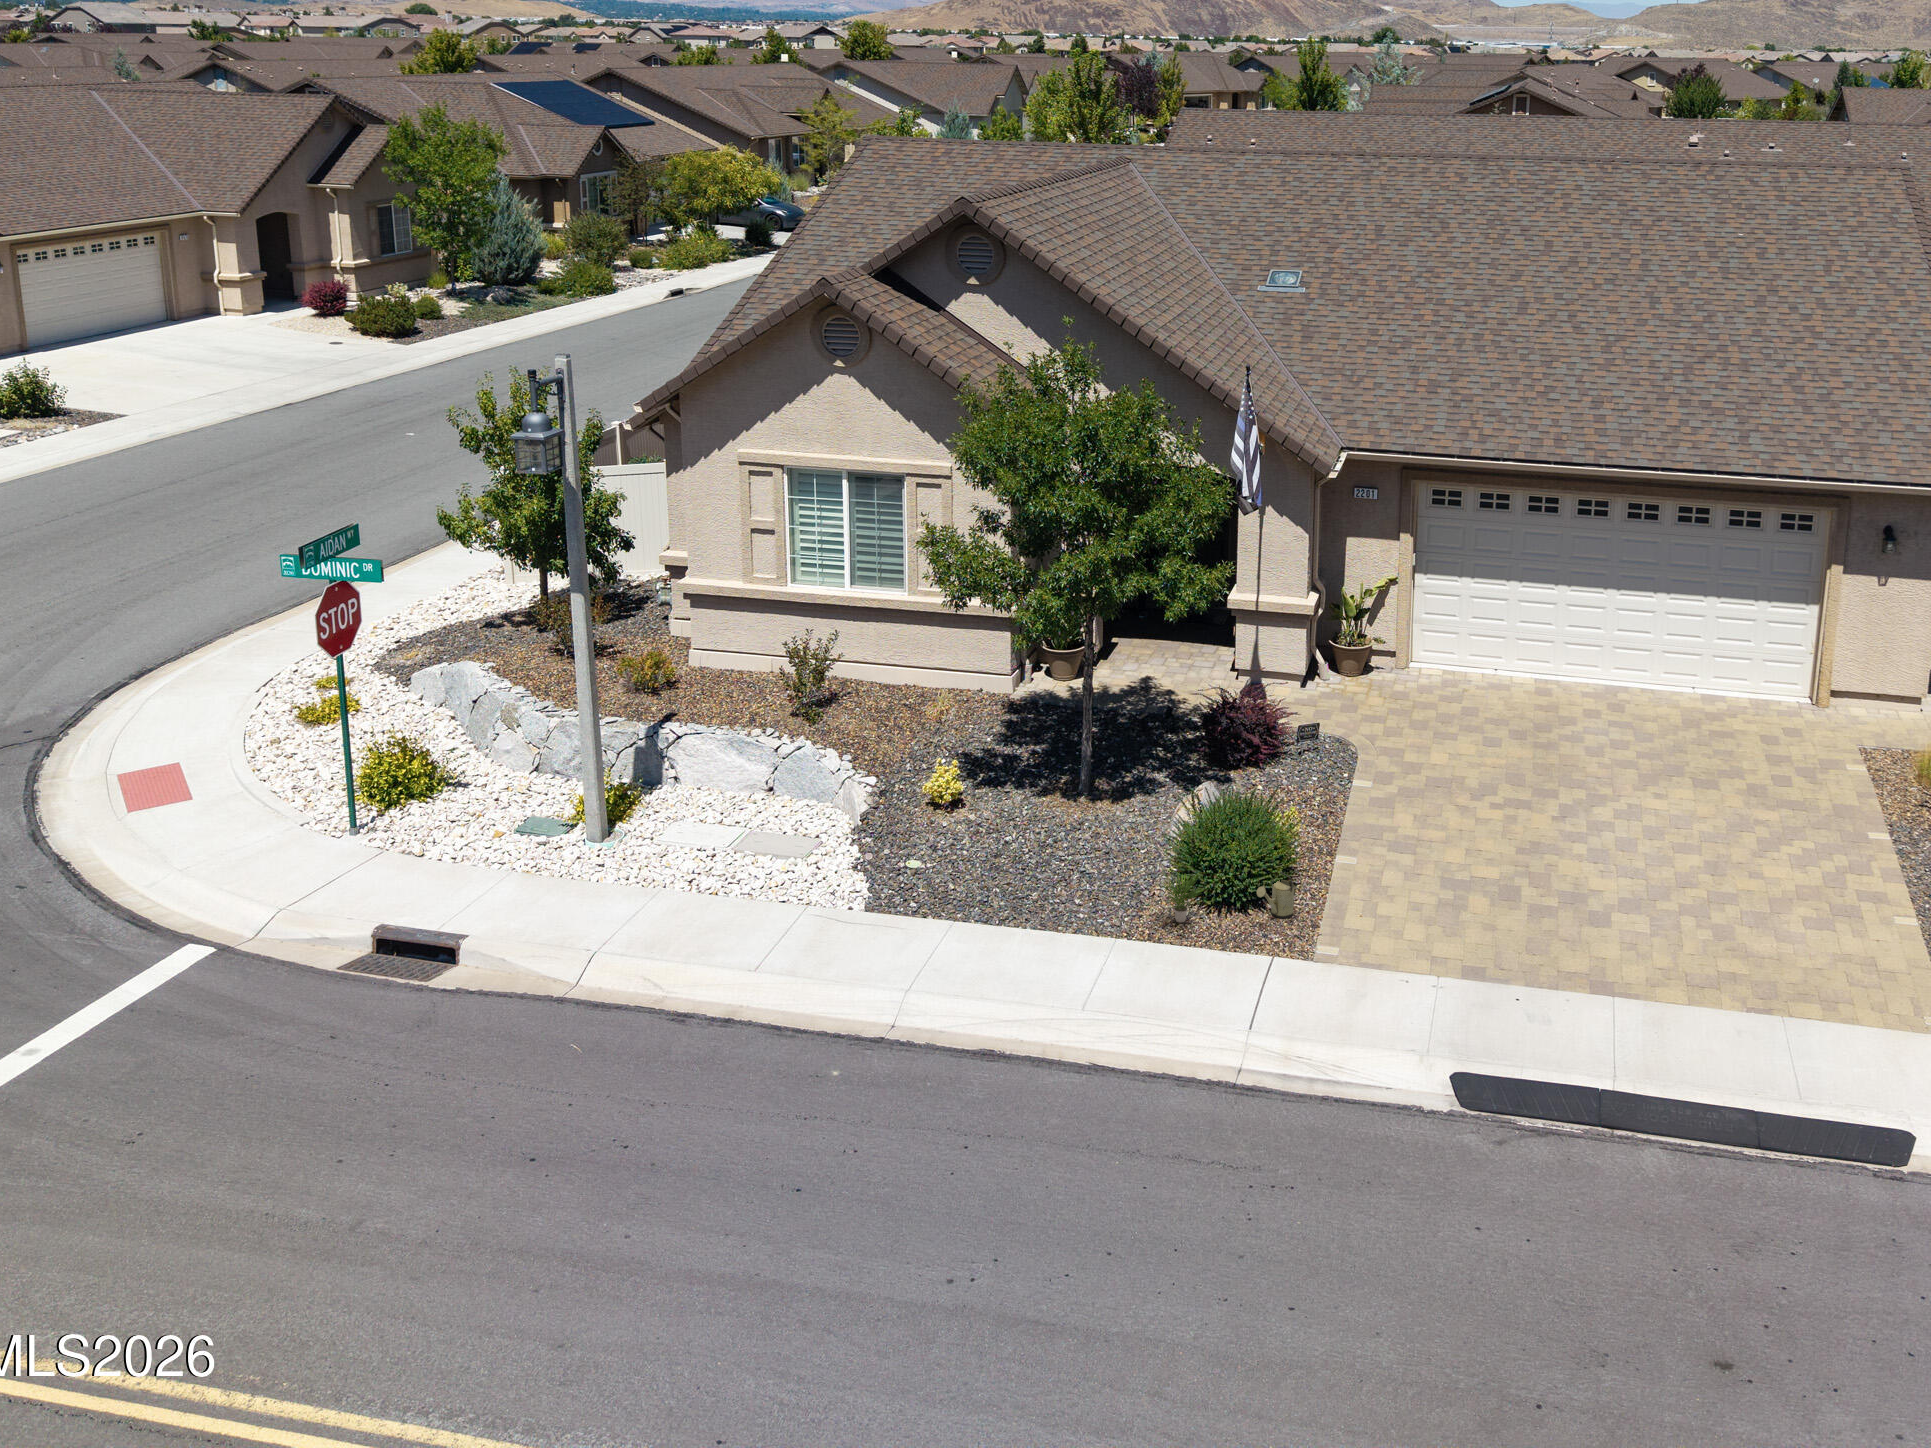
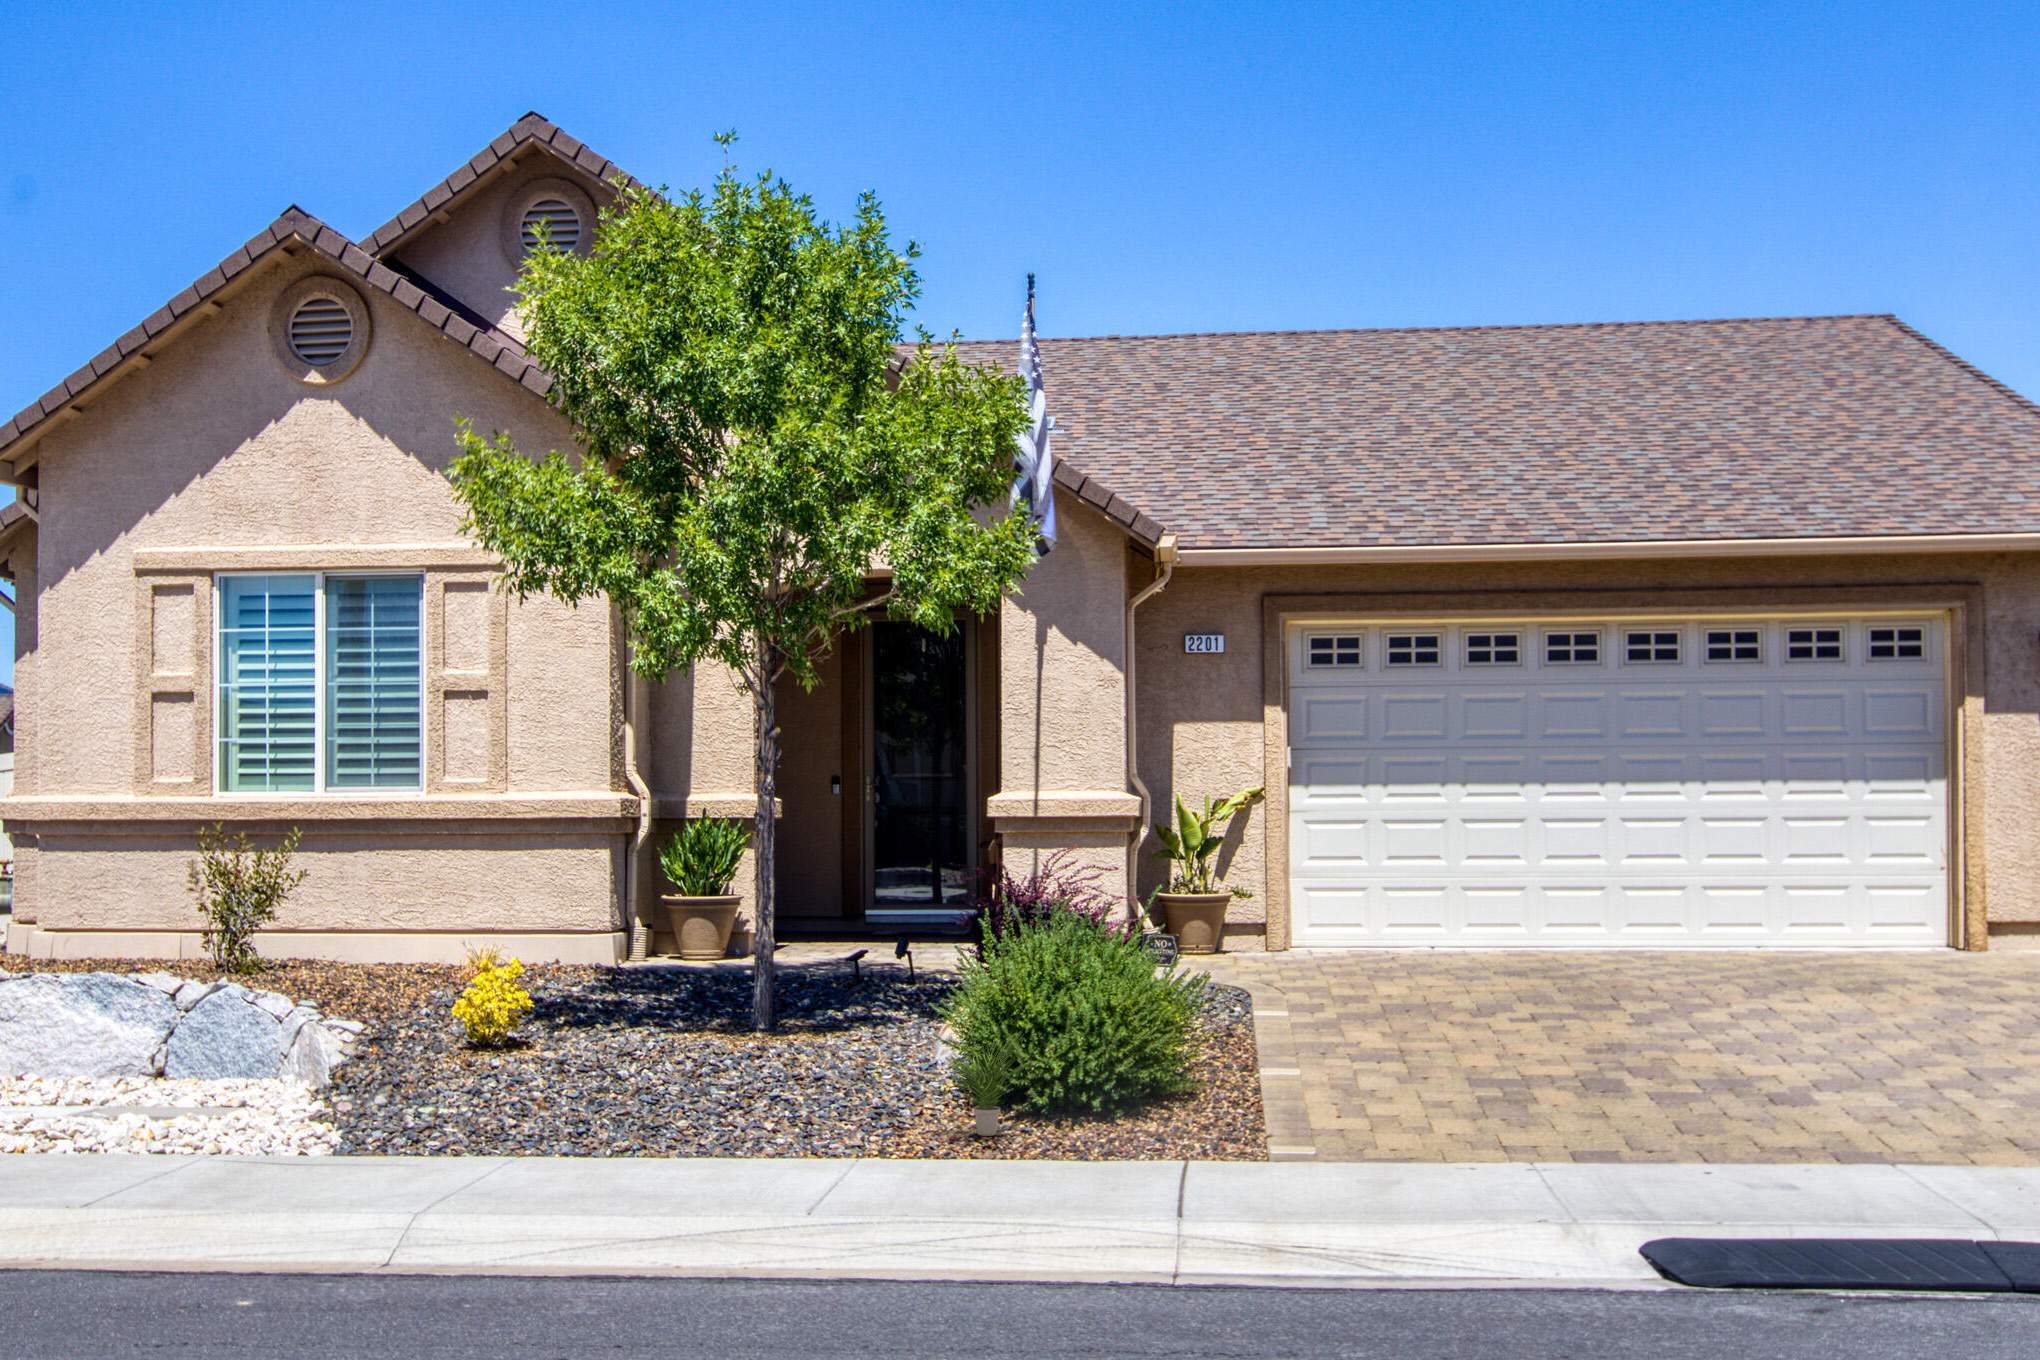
watering can: present [1257,871,1295,919] -> none [1132,1038,1199,1128]

